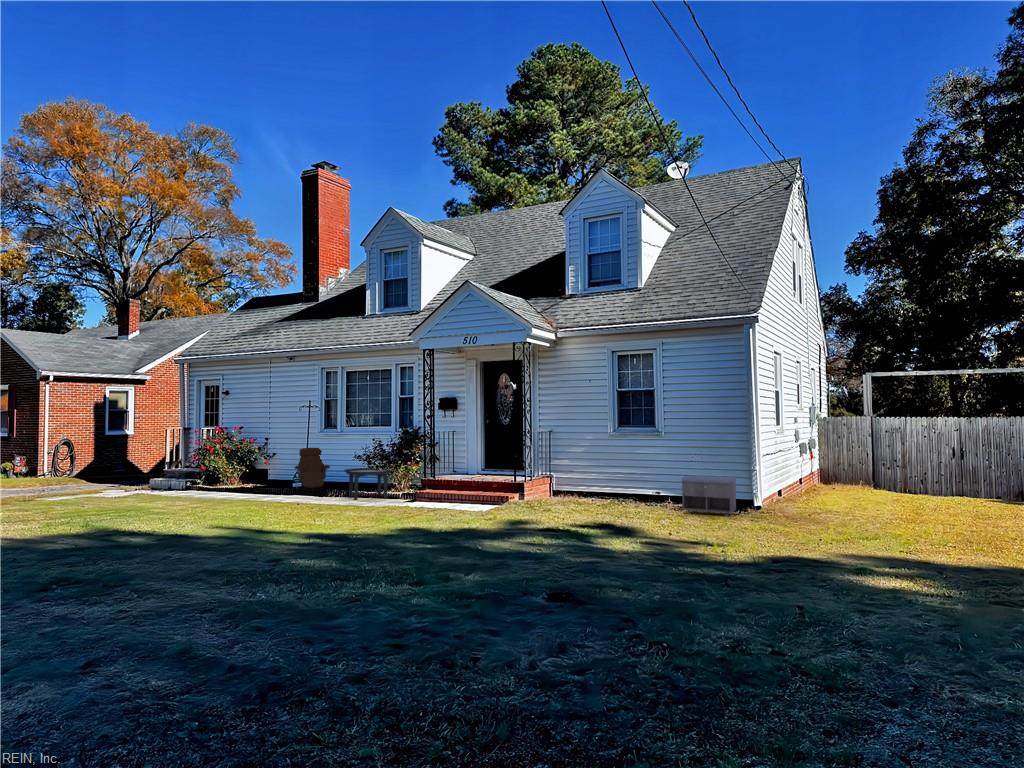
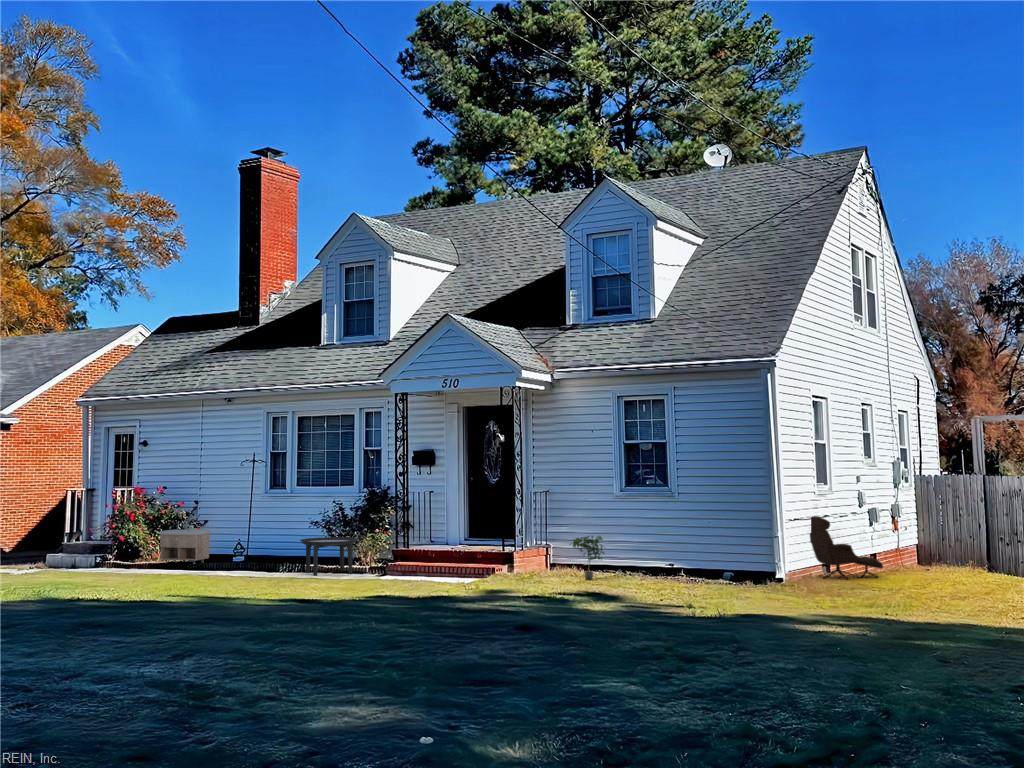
lounge chair: present [295,448,330,493] -> present [810,516,883,580]
potted plant: none [571,469,602,507] -> present [570,536,604,580]
storage bench: present [682,475,736,516] -> present [160,530,209,564]

